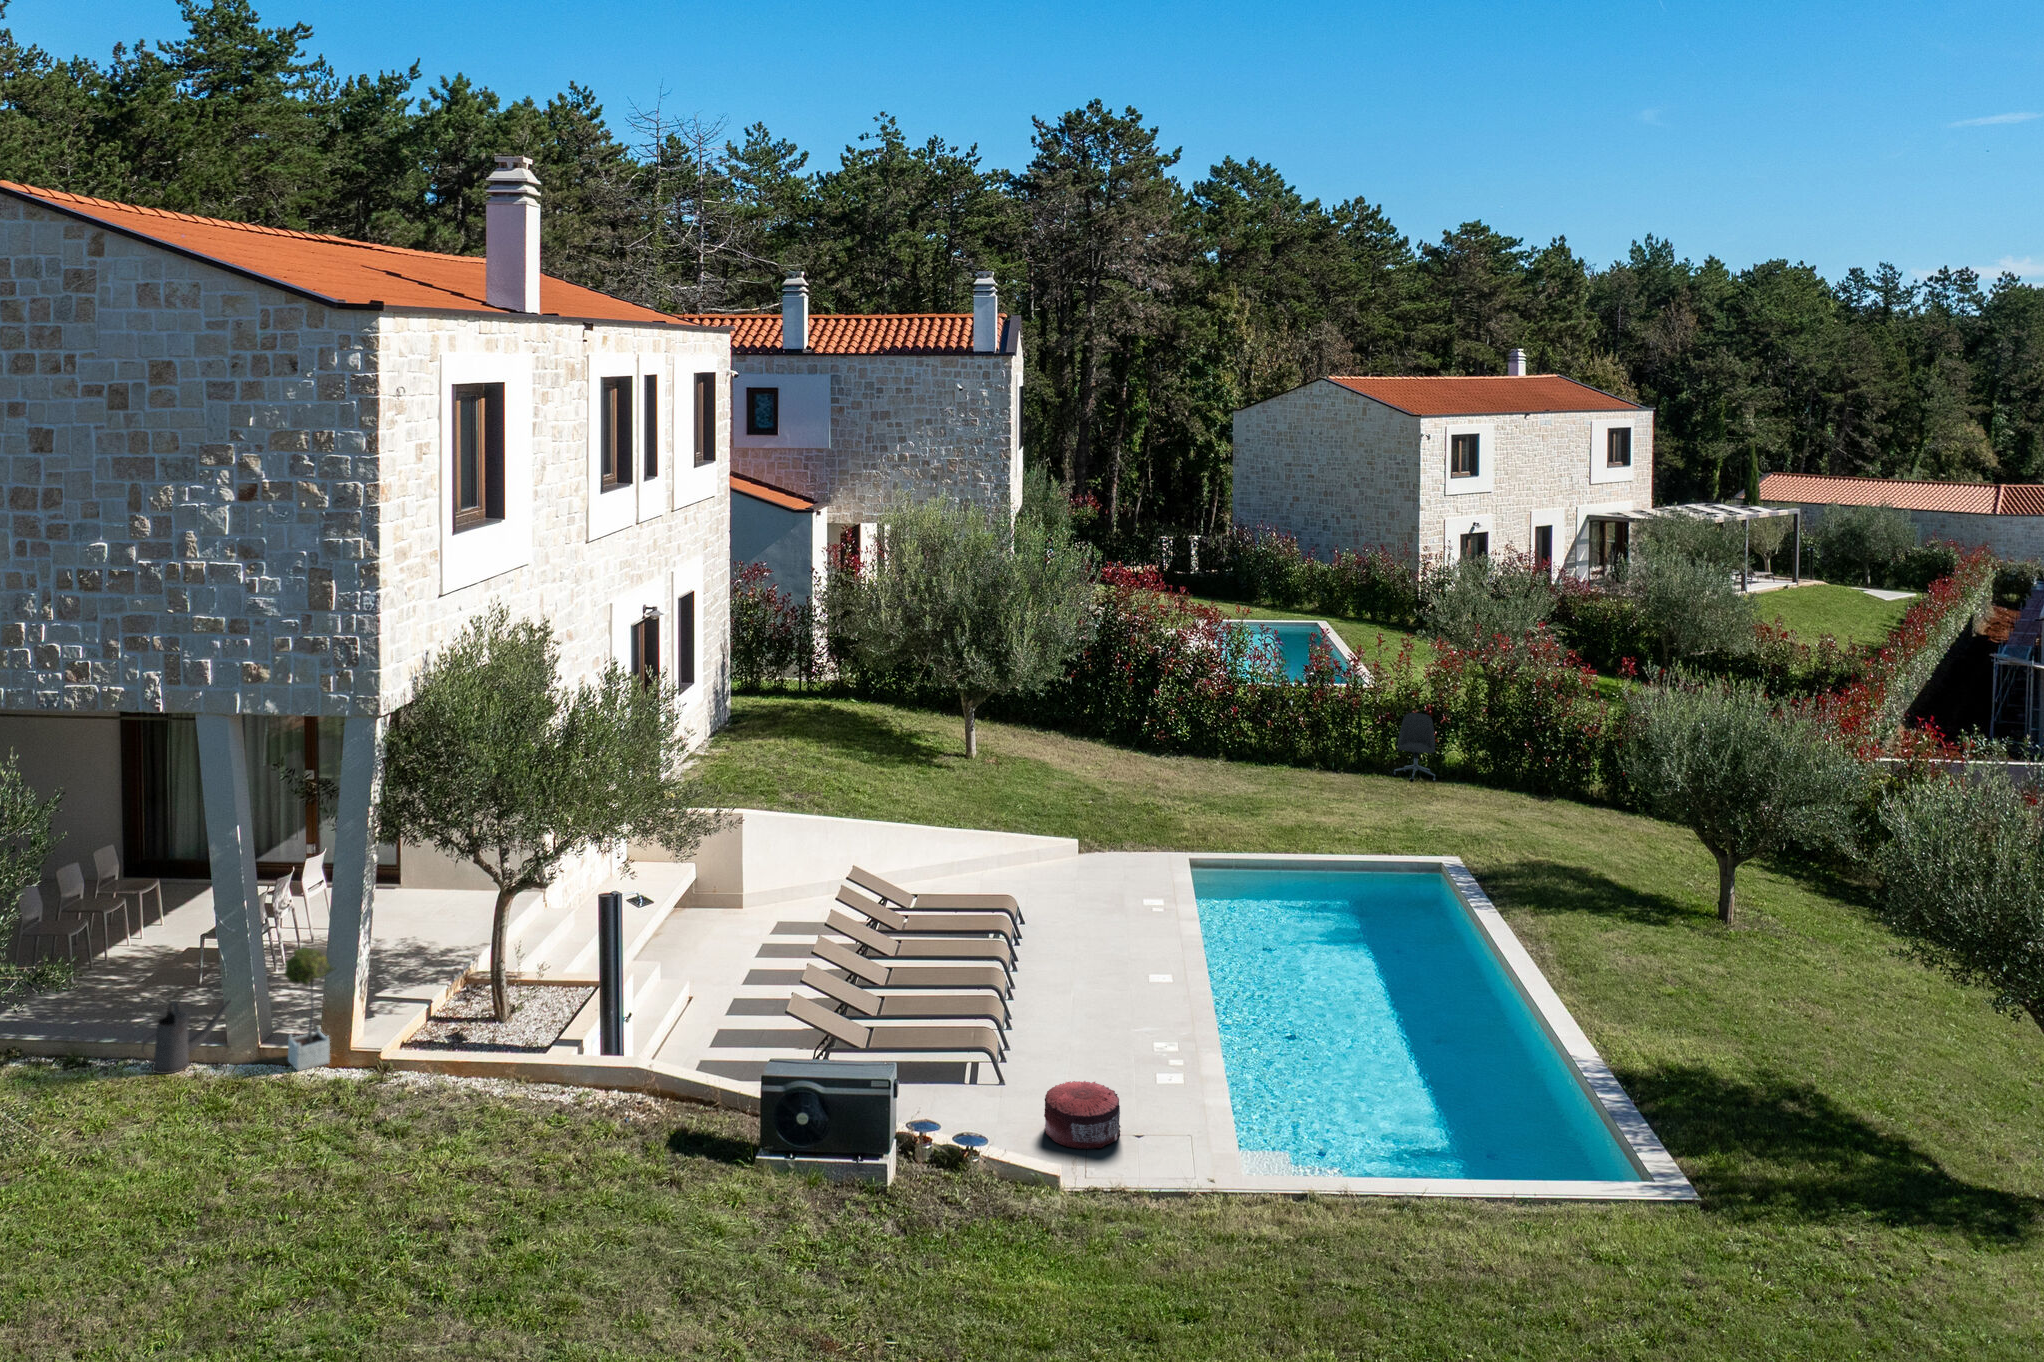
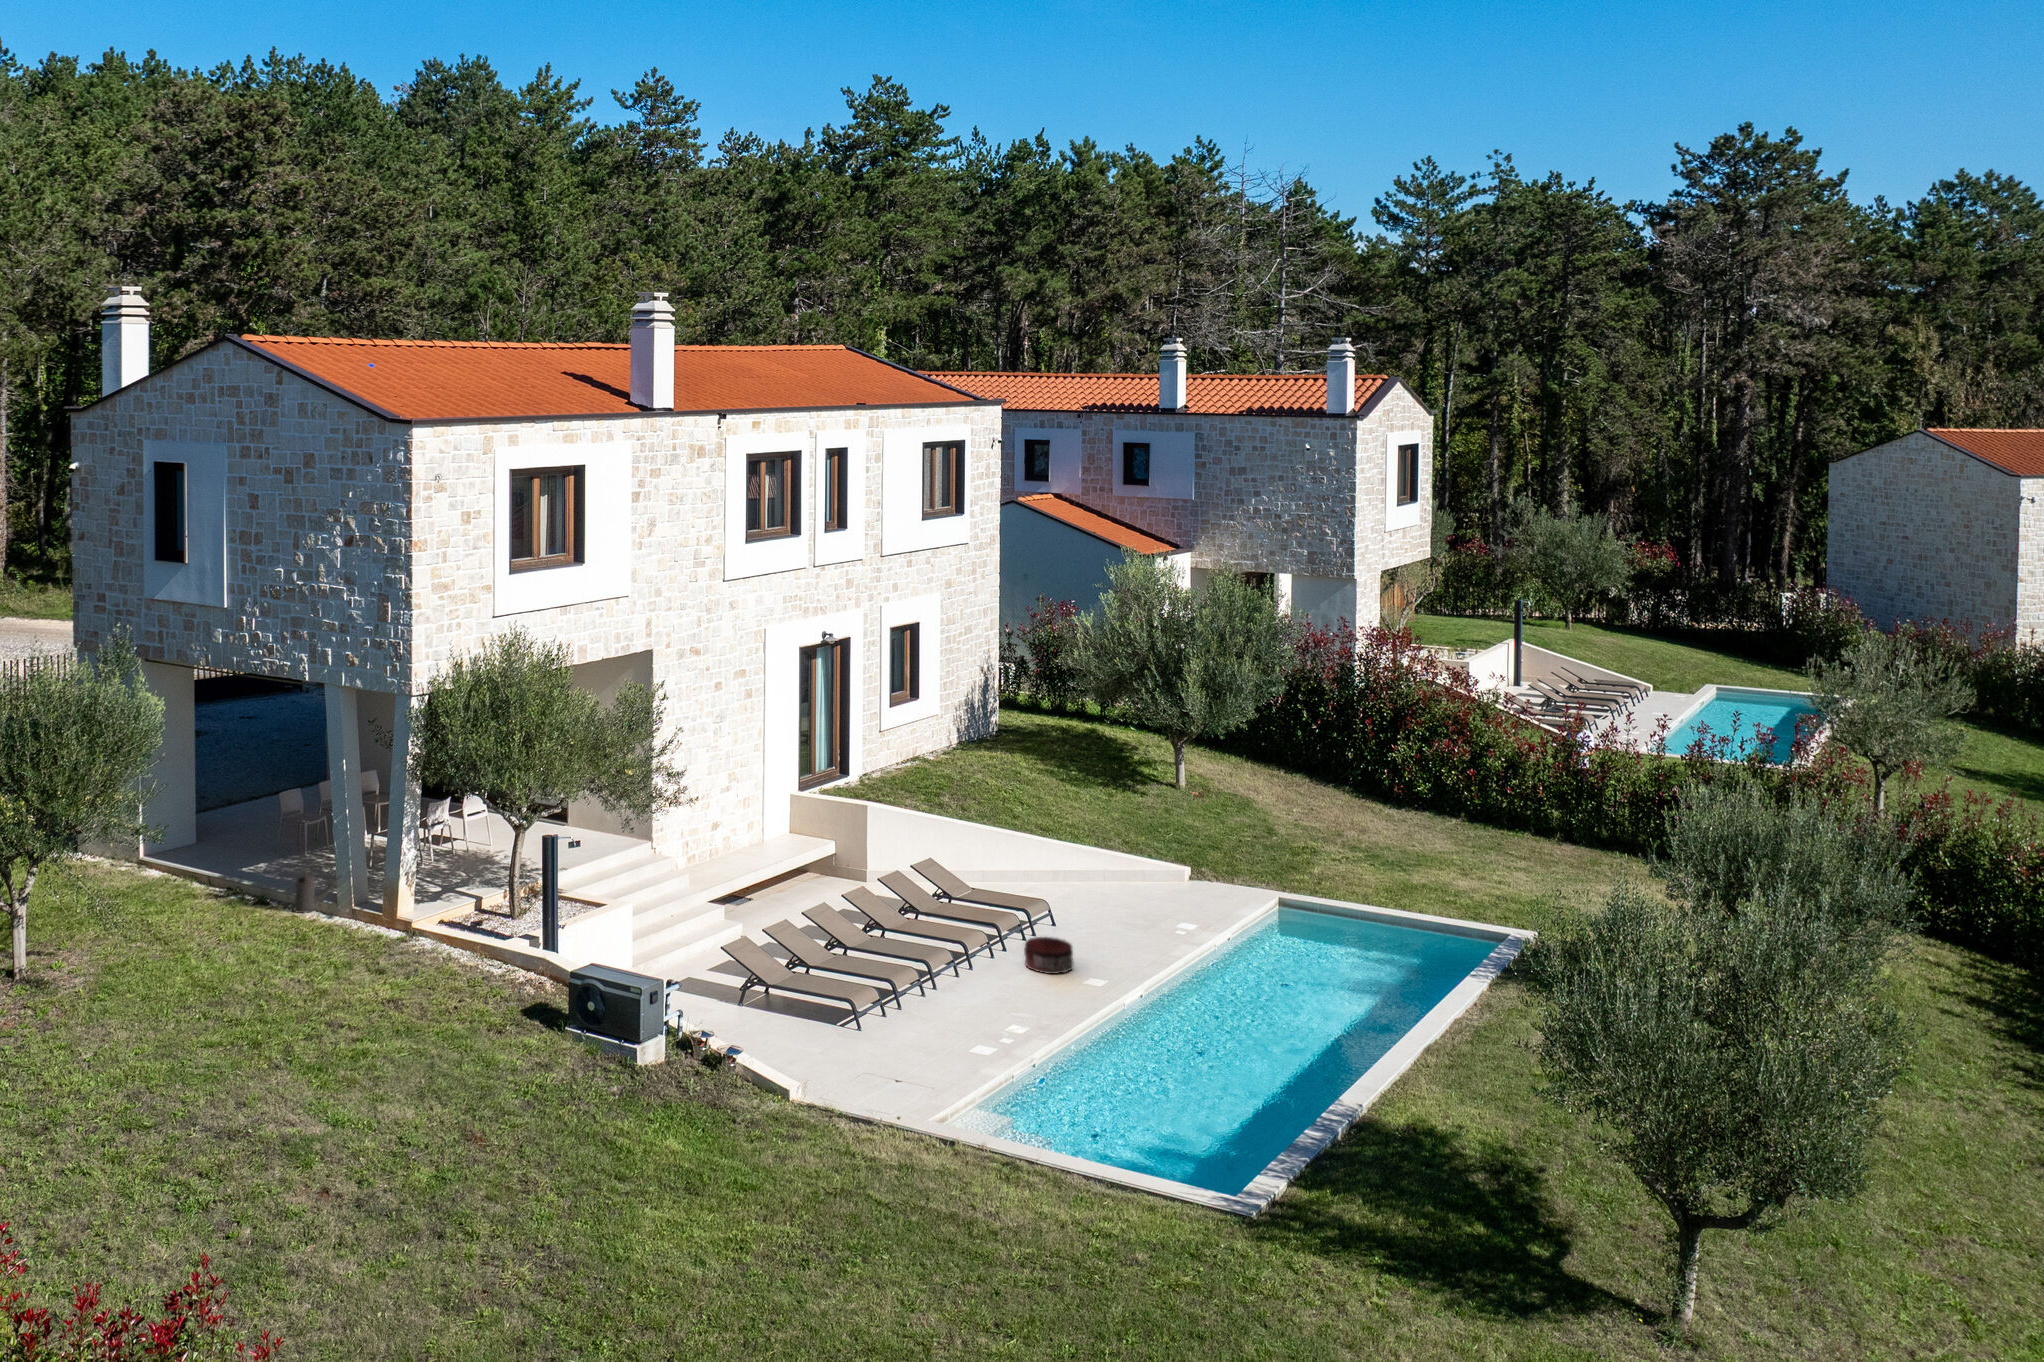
chair: present [1392,713,1436,782] -> none [1510,811,1561,886]
potted tree: present [285,948,335,1071] -> none [364,845,396,926]
pouf: present [1044,1081,1120,1149] -> present [1024,937,1073,974]

